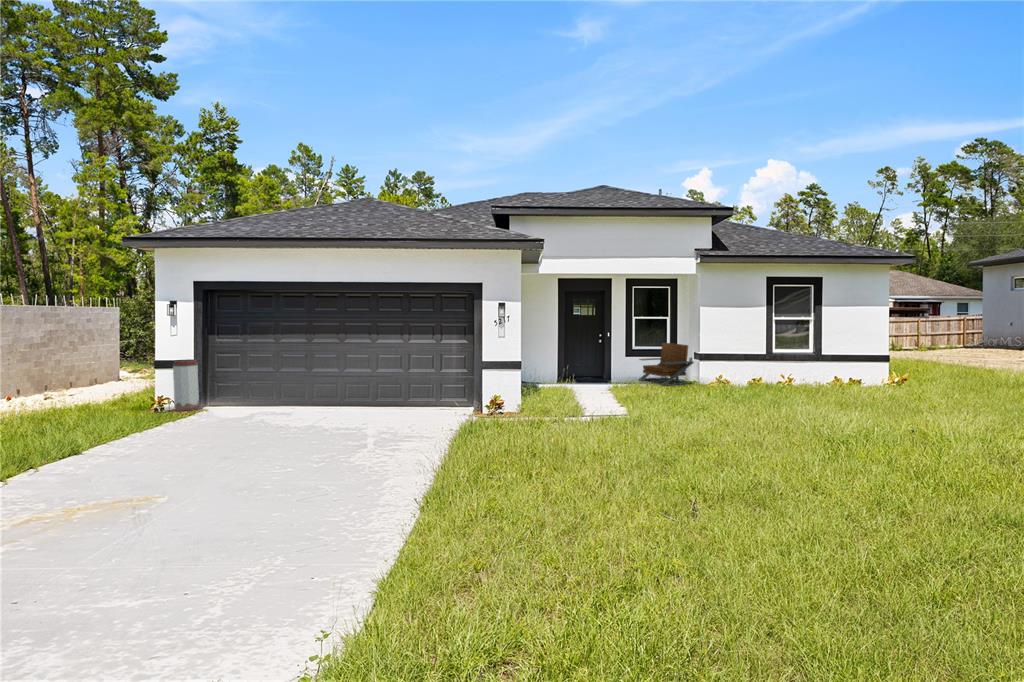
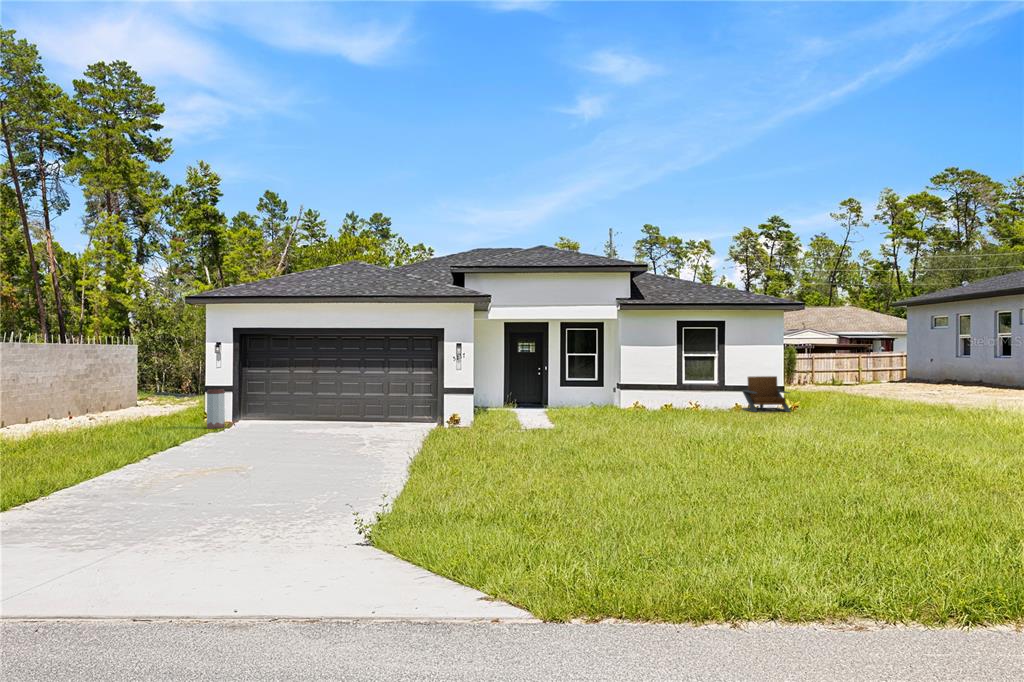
lounge chair: present [639,343,694,386] -> present [742,376,790,412]

